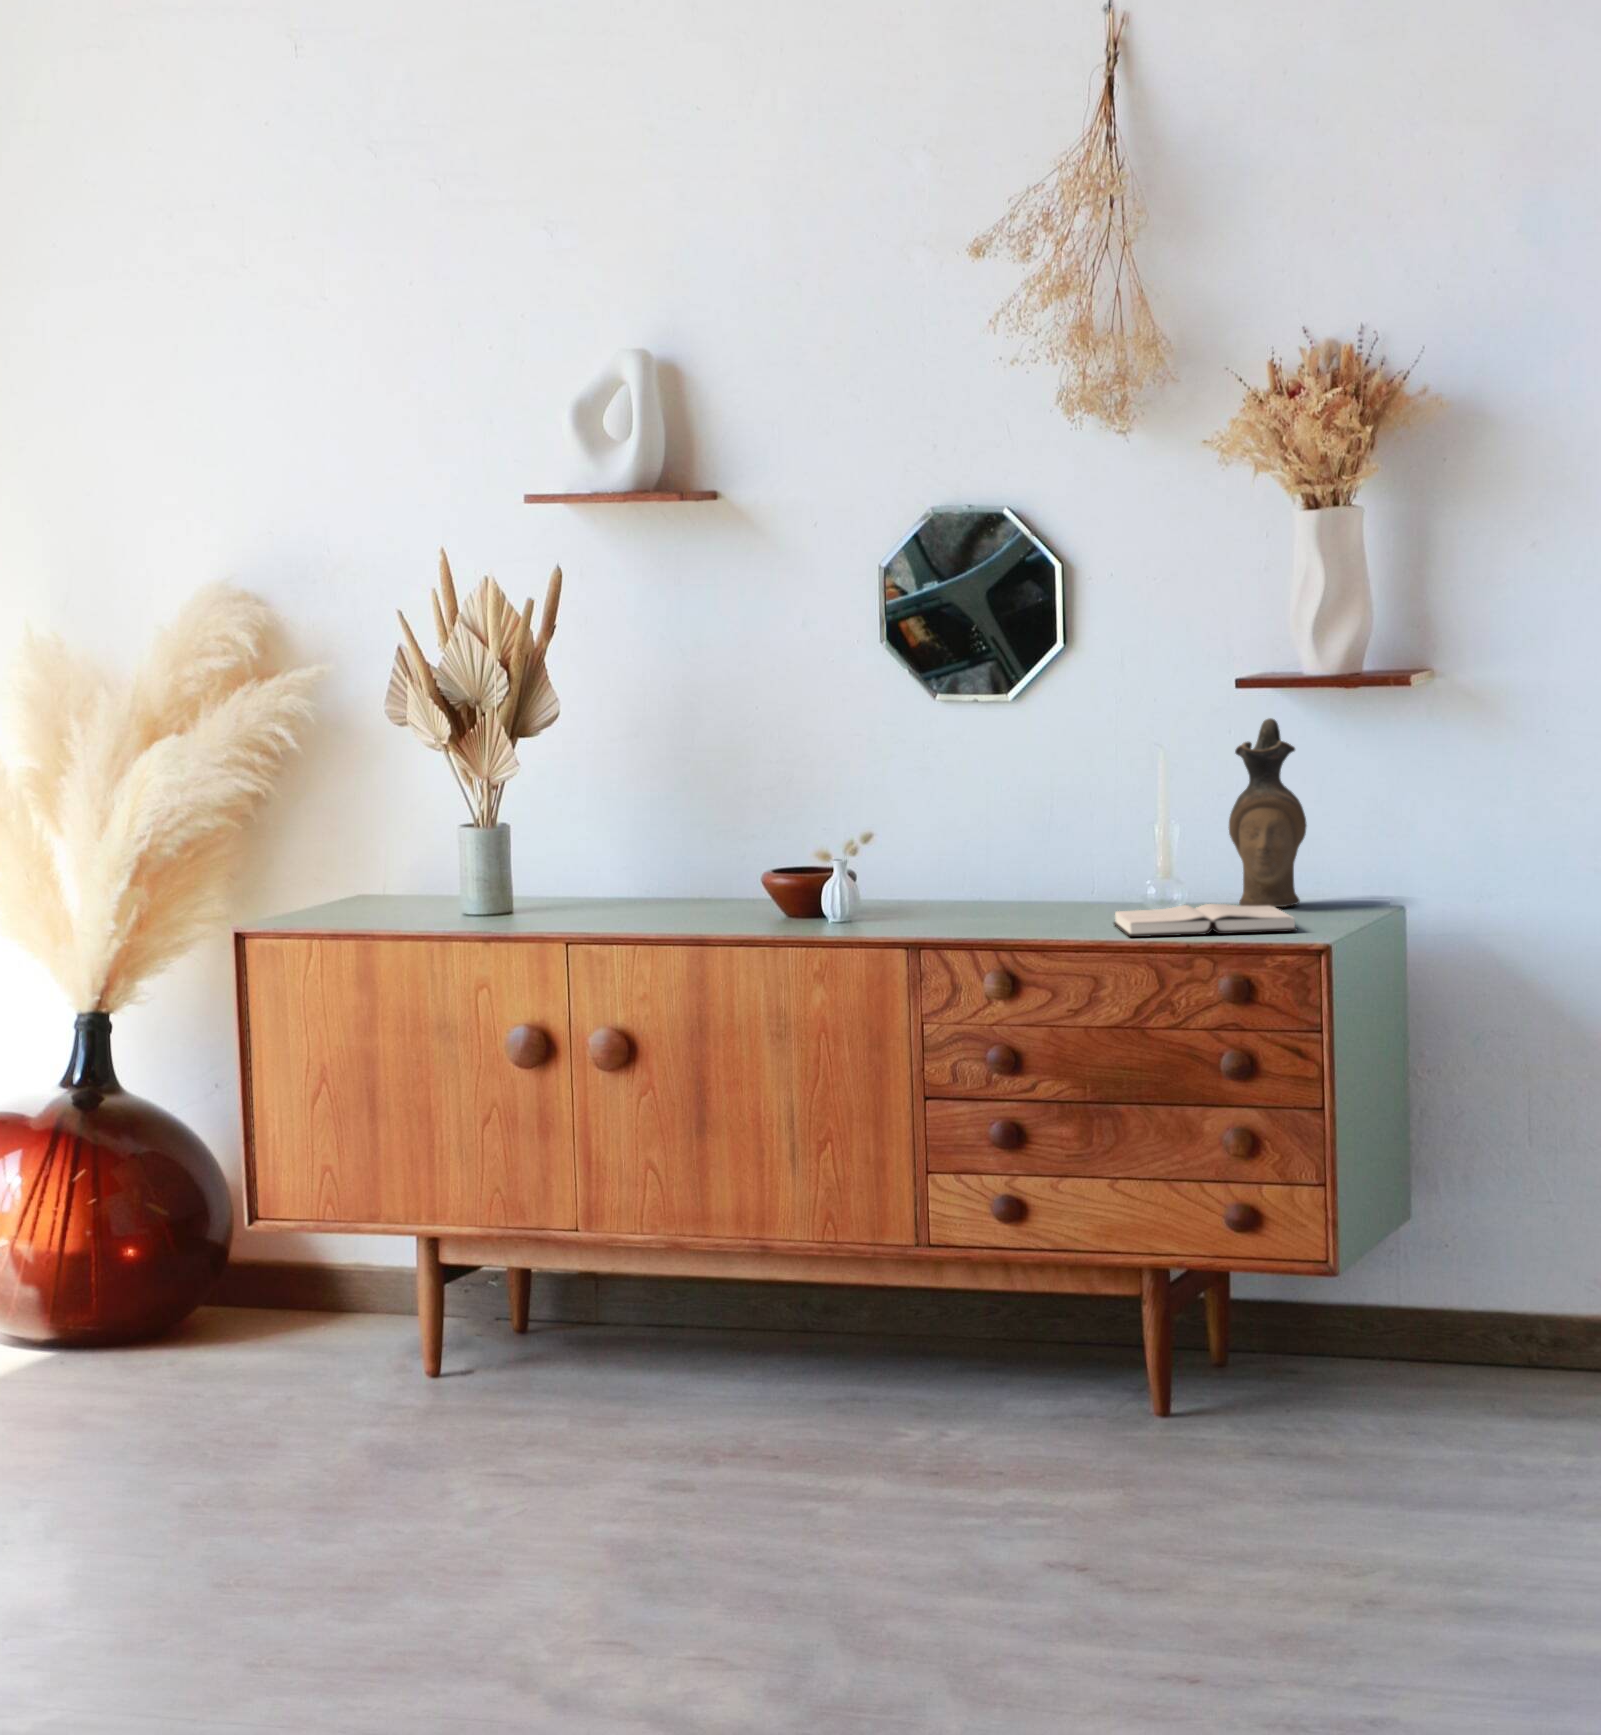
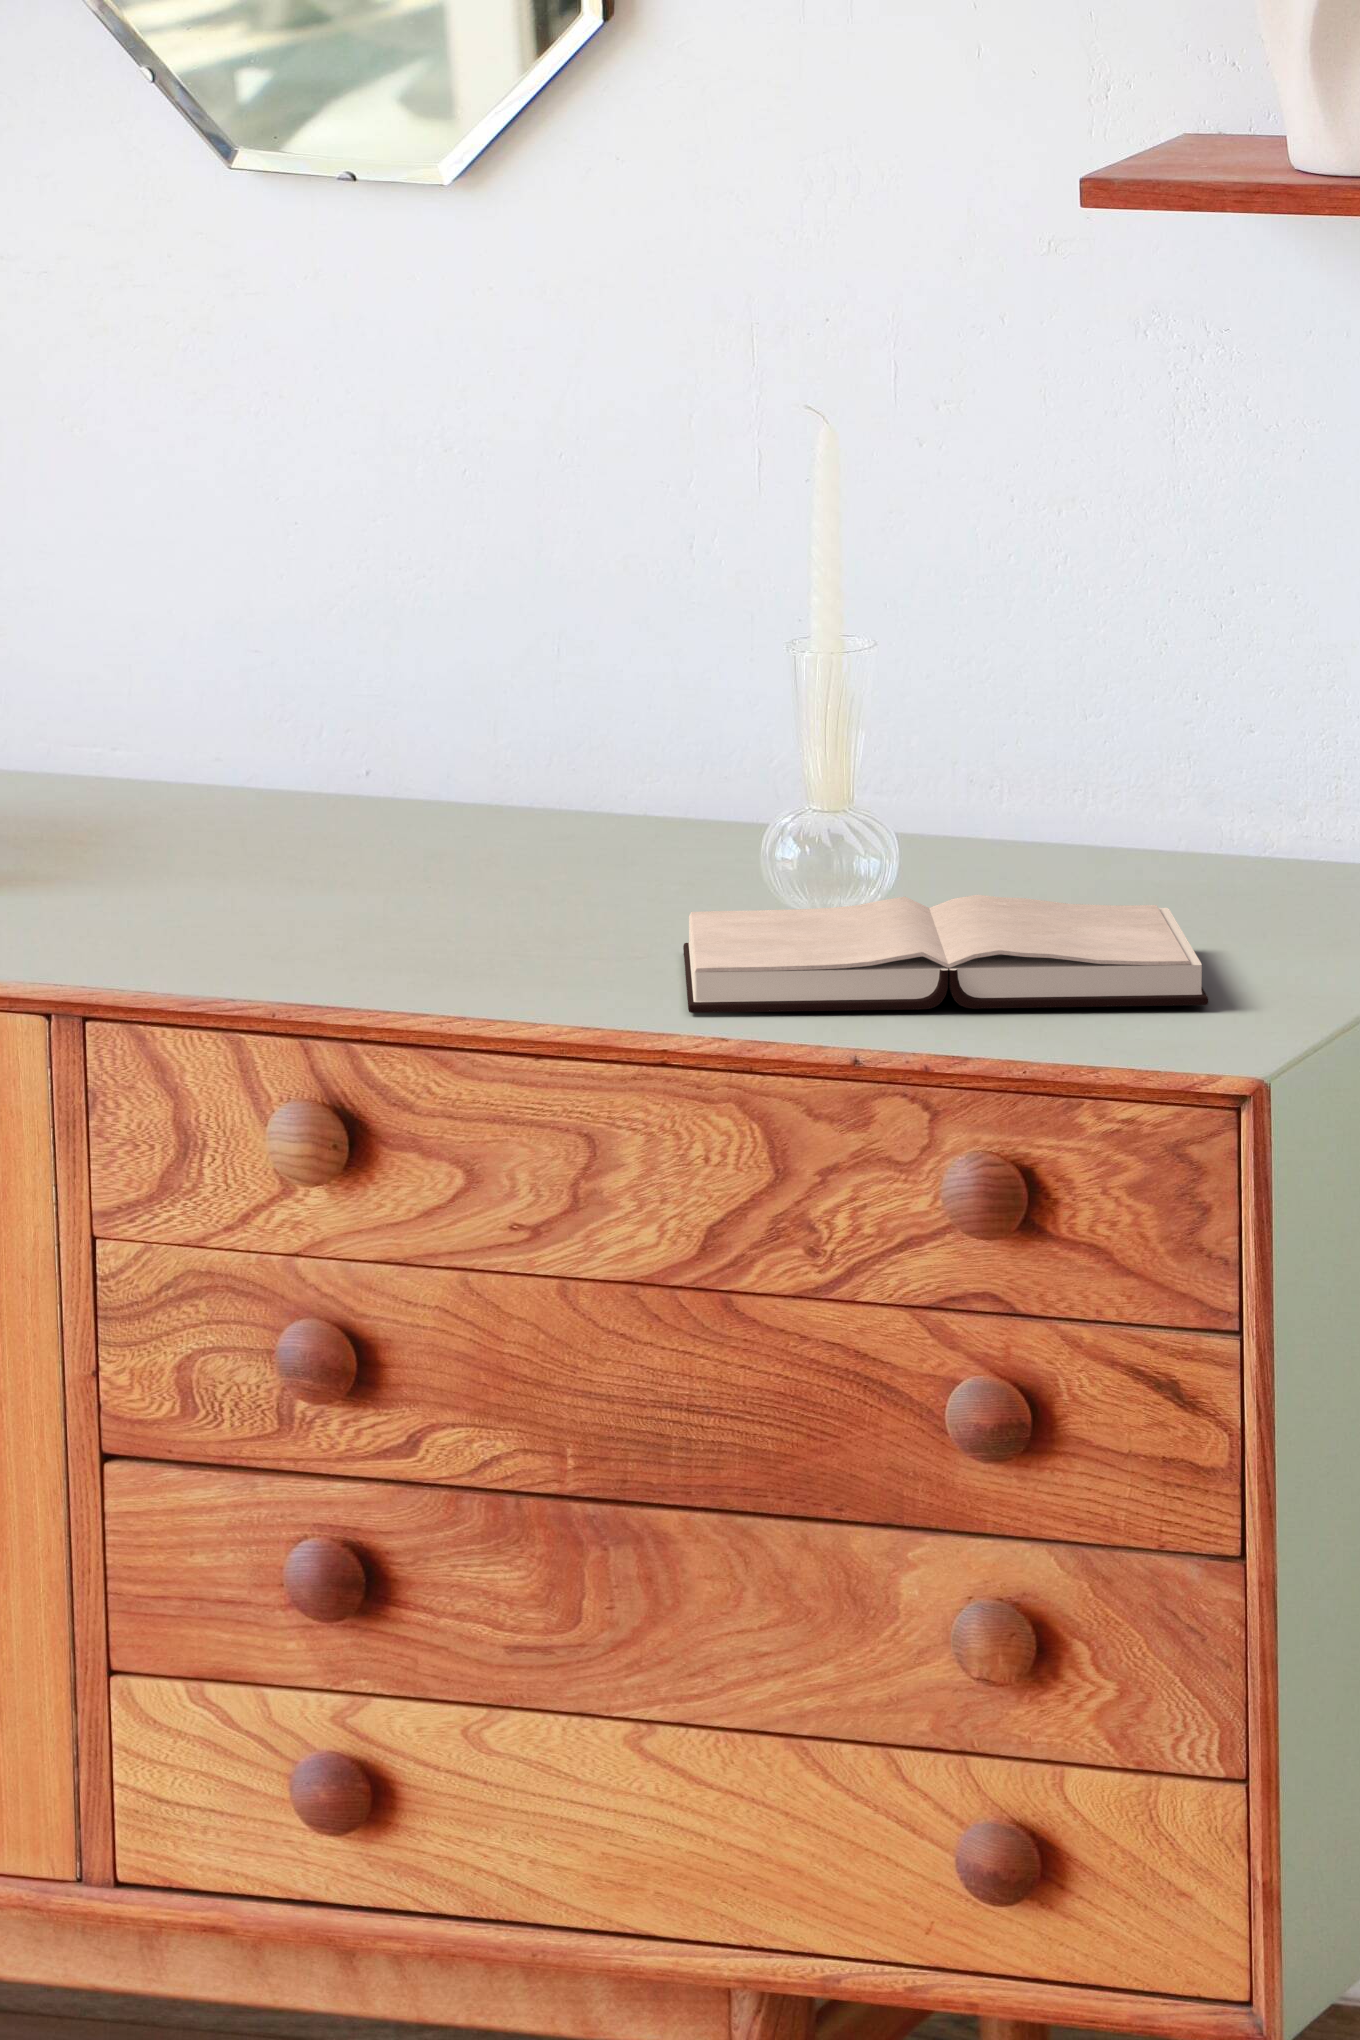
ceramic pitcher: present [1229,718,1307,907] -> none [1072,315,1301,891]

